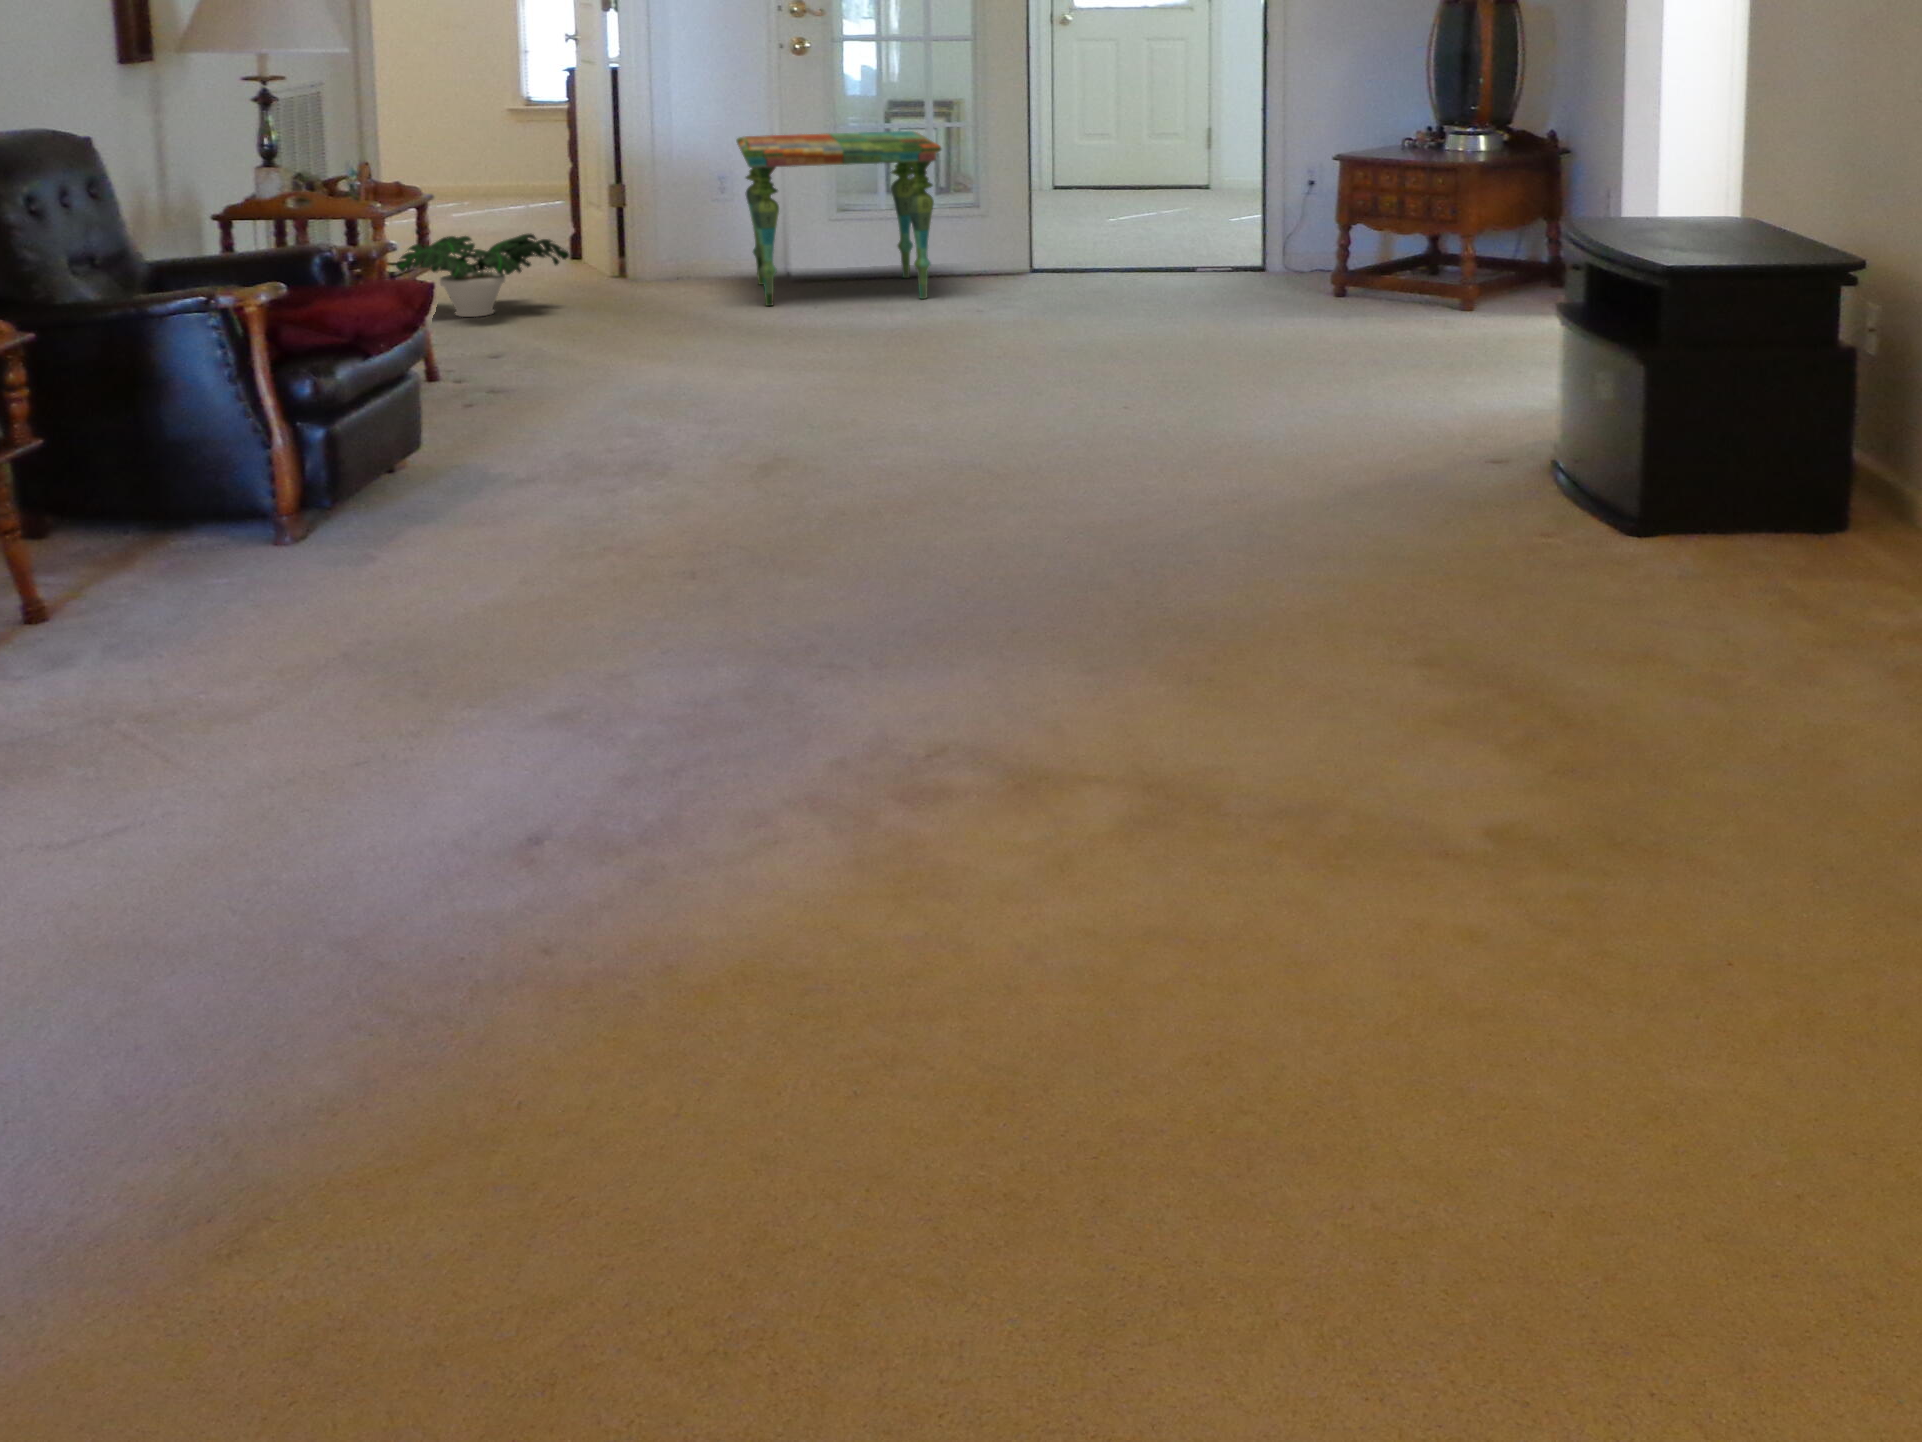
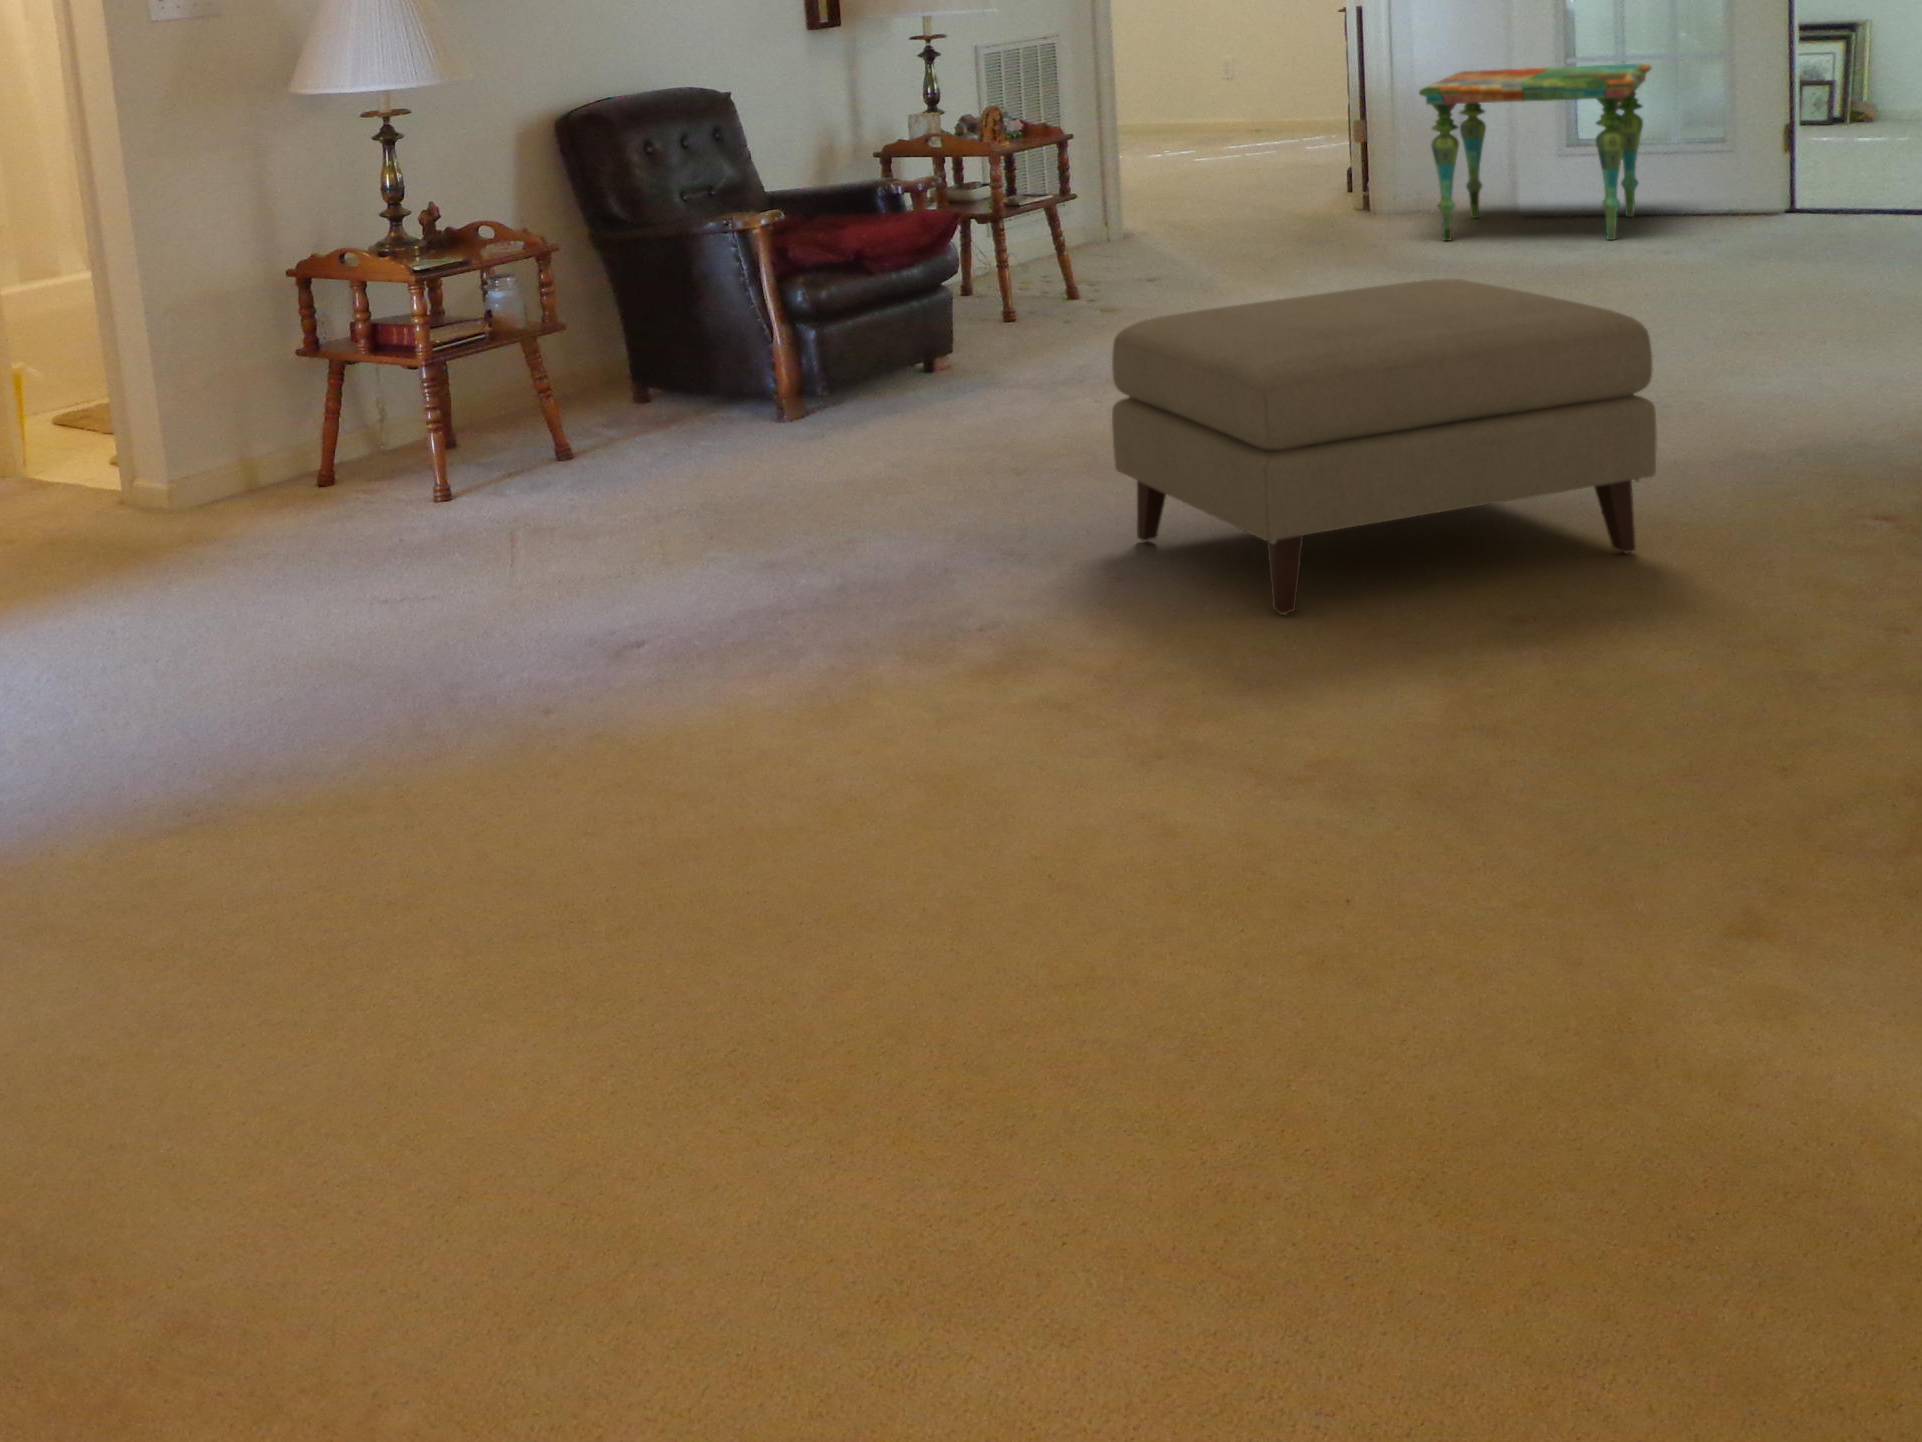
potted plant: present [396,234,569,317] -> none [1110,165,1267,240]
ottoman: none [911,319,1405,665] -> present [1112,279,1657,615]

